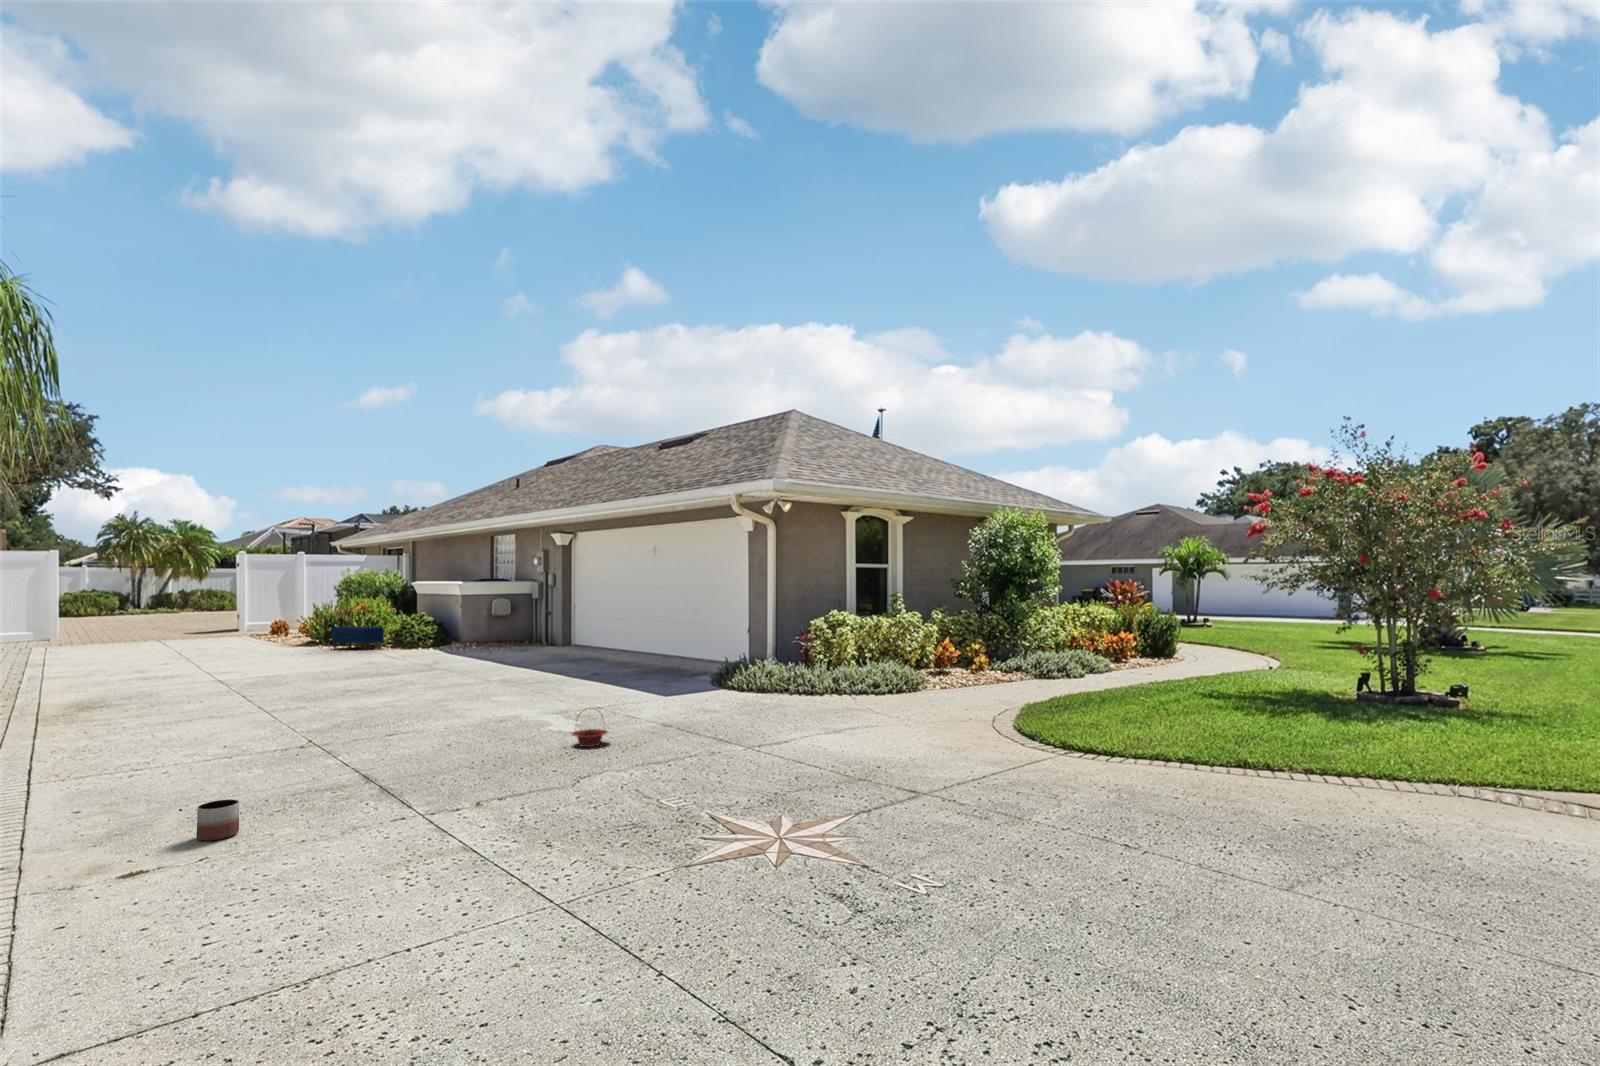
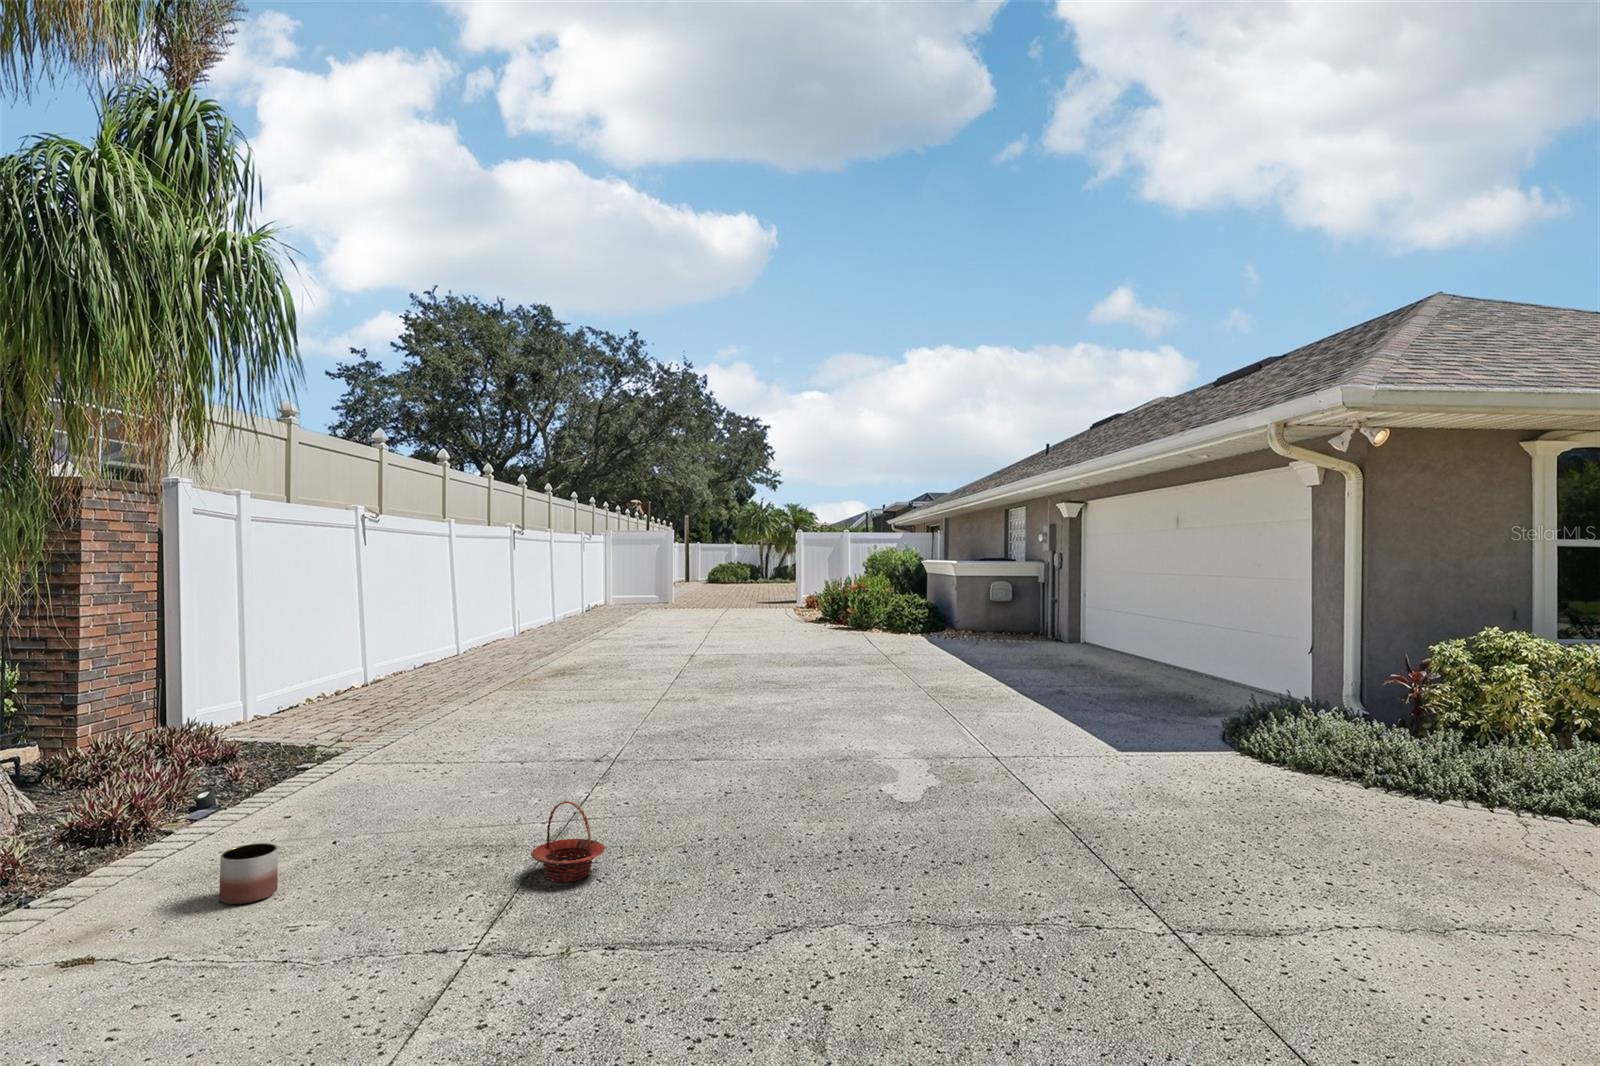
bench: present [331,626,384,650] -> none [833,605,880,633]
basket: present [571,711,608,747] -> present [531,801,605,882]

